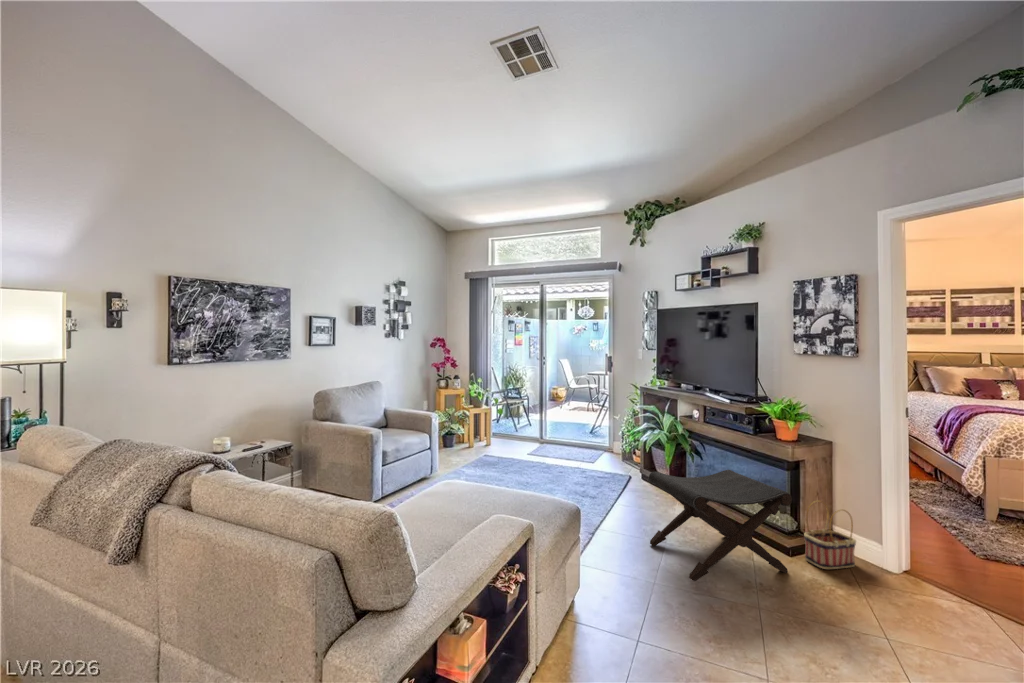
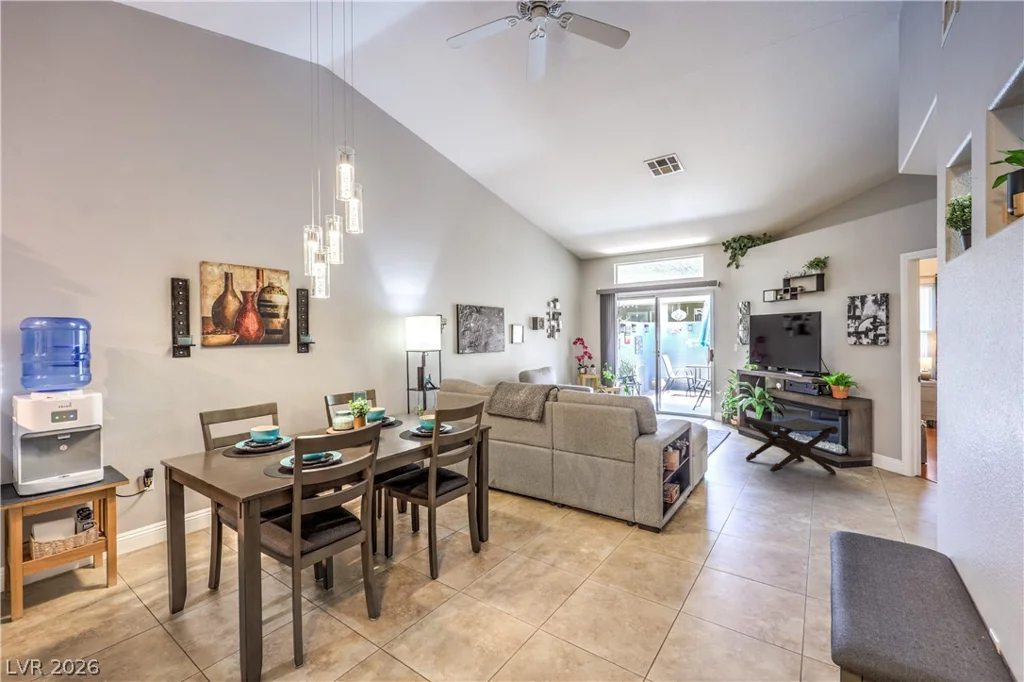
basket: present [804,501,856,569] -> none [850,435,886,474]

